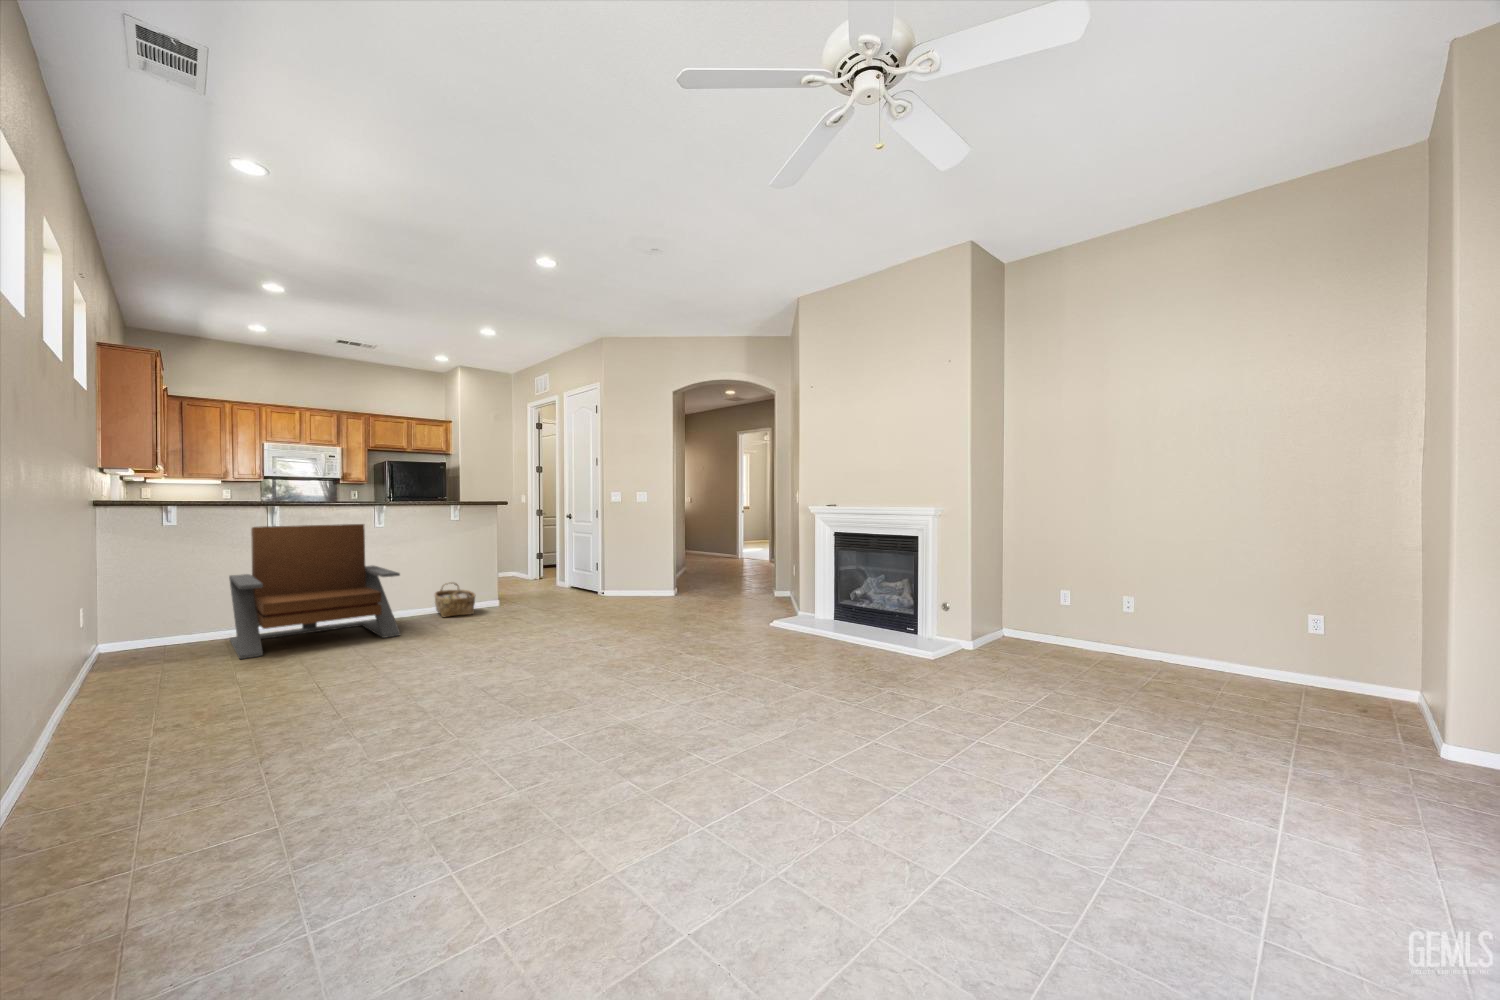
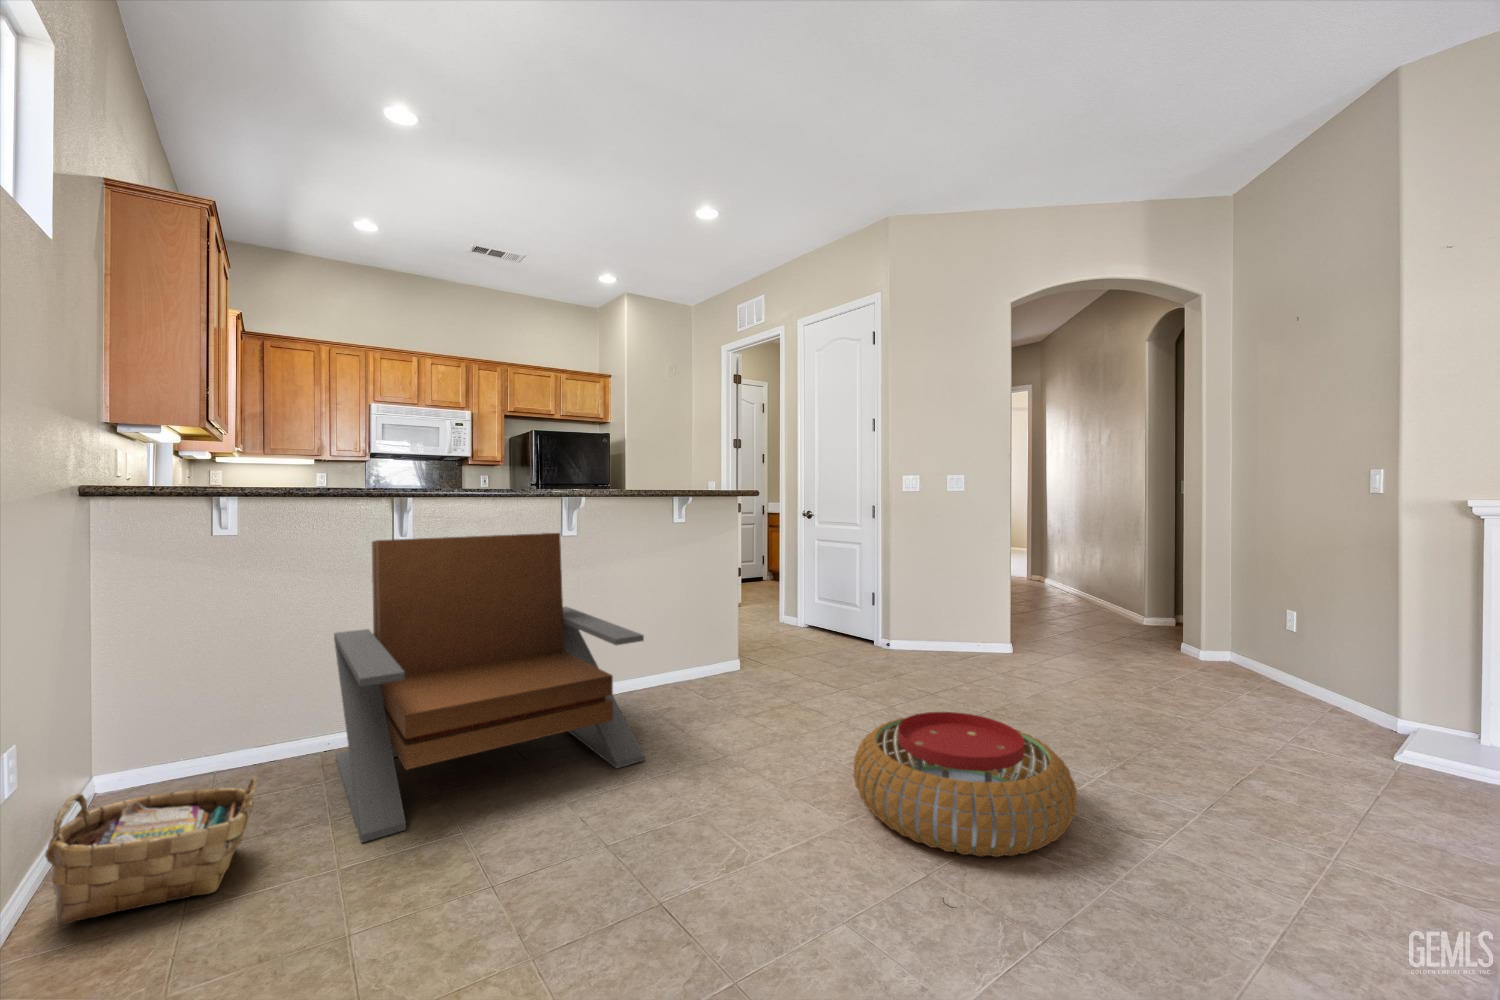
woven basket: present [434,583,475,617] -> present [45,776,258,925]
pouf: none [486,604,585,652] -> present [853,712,1077,857]

